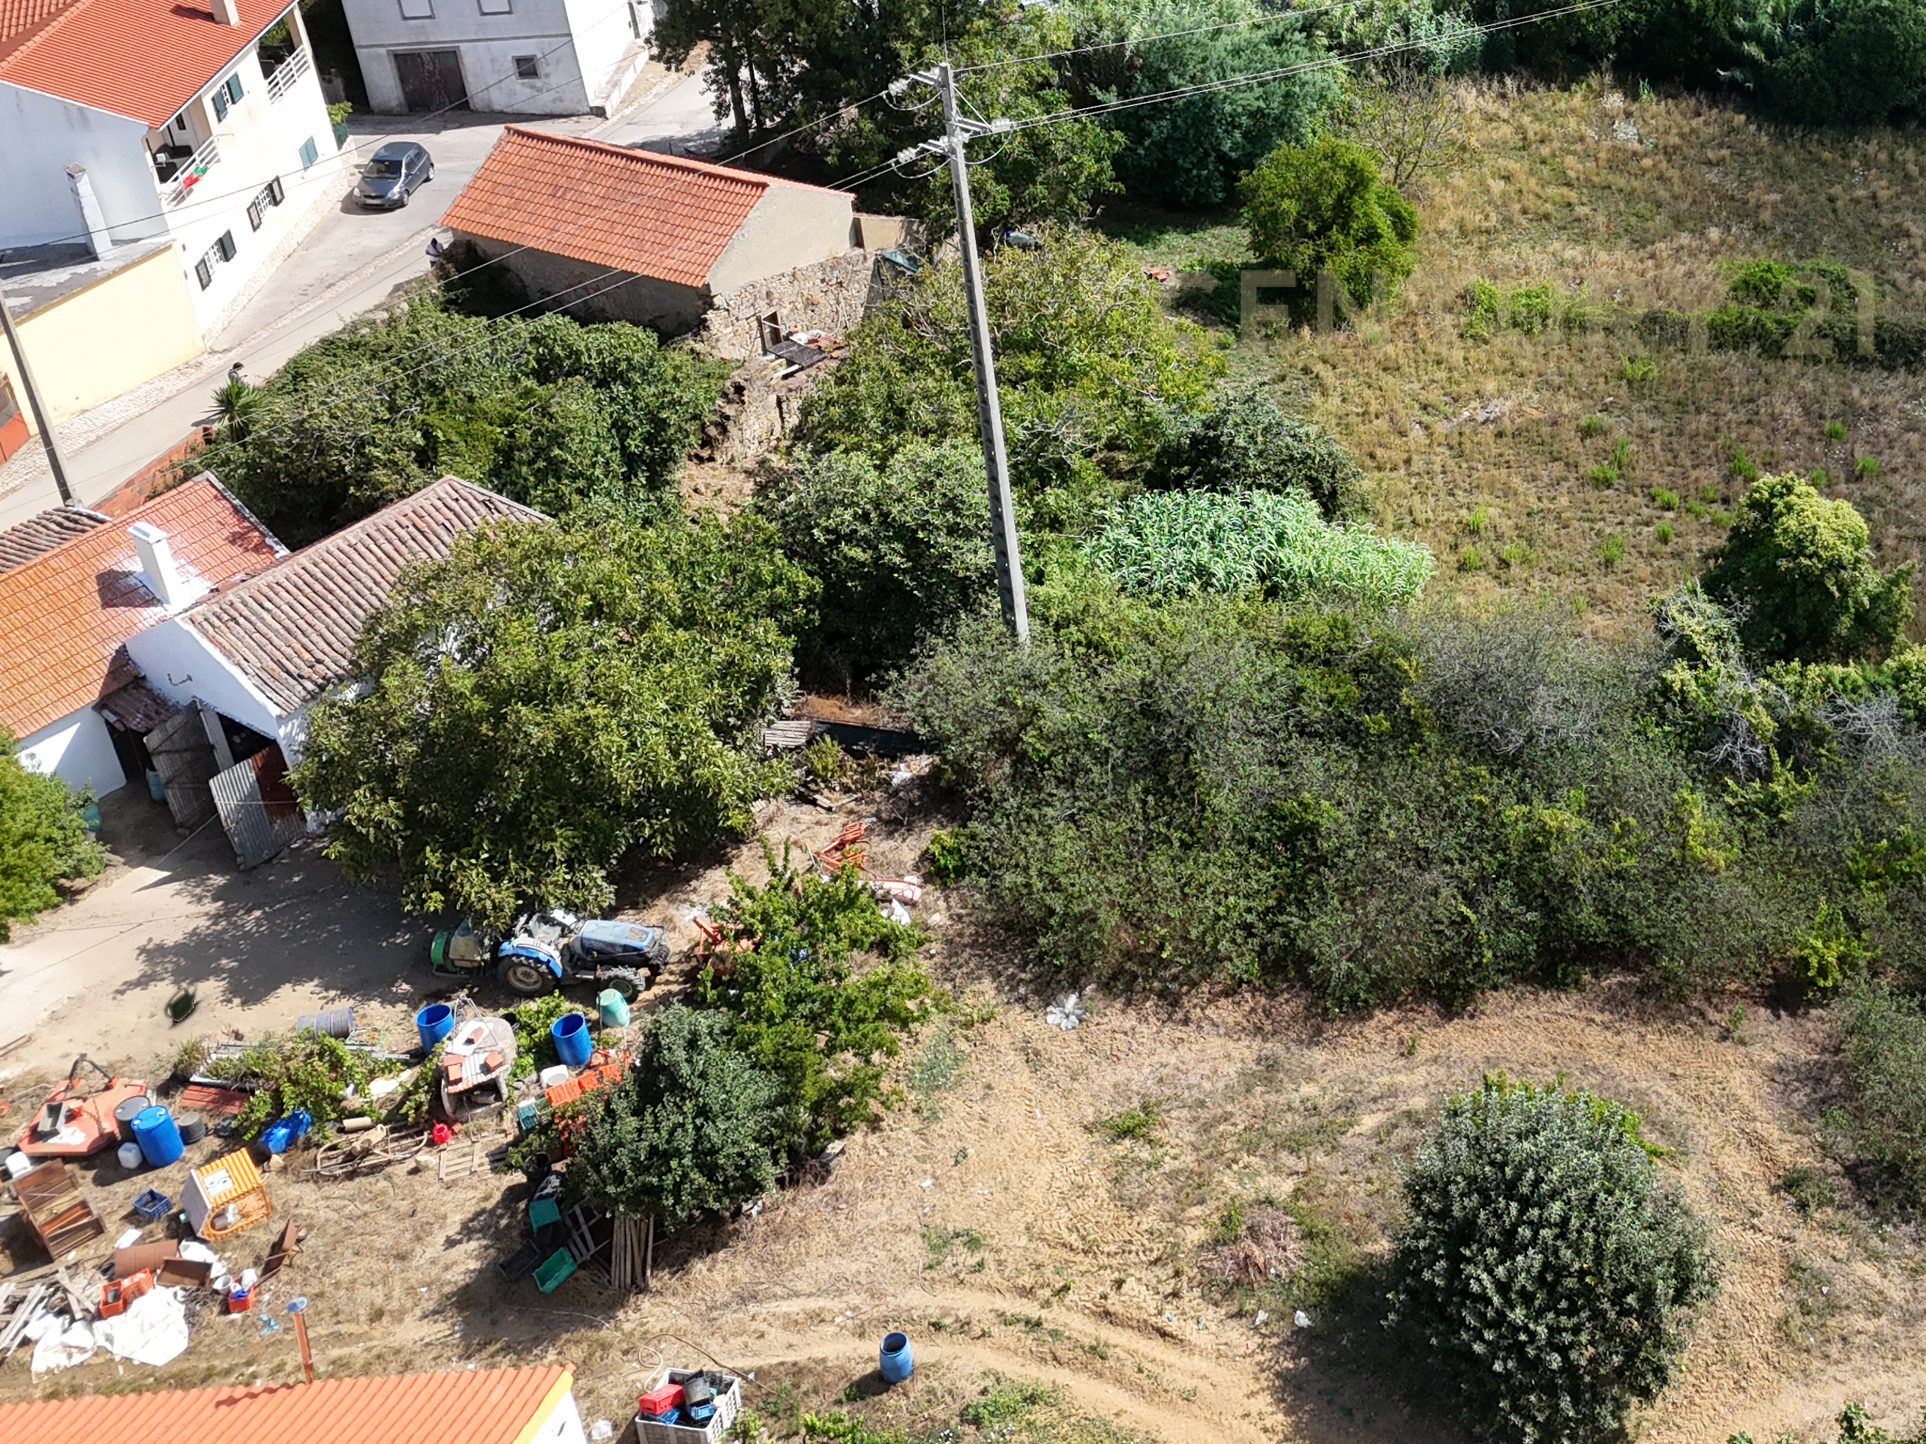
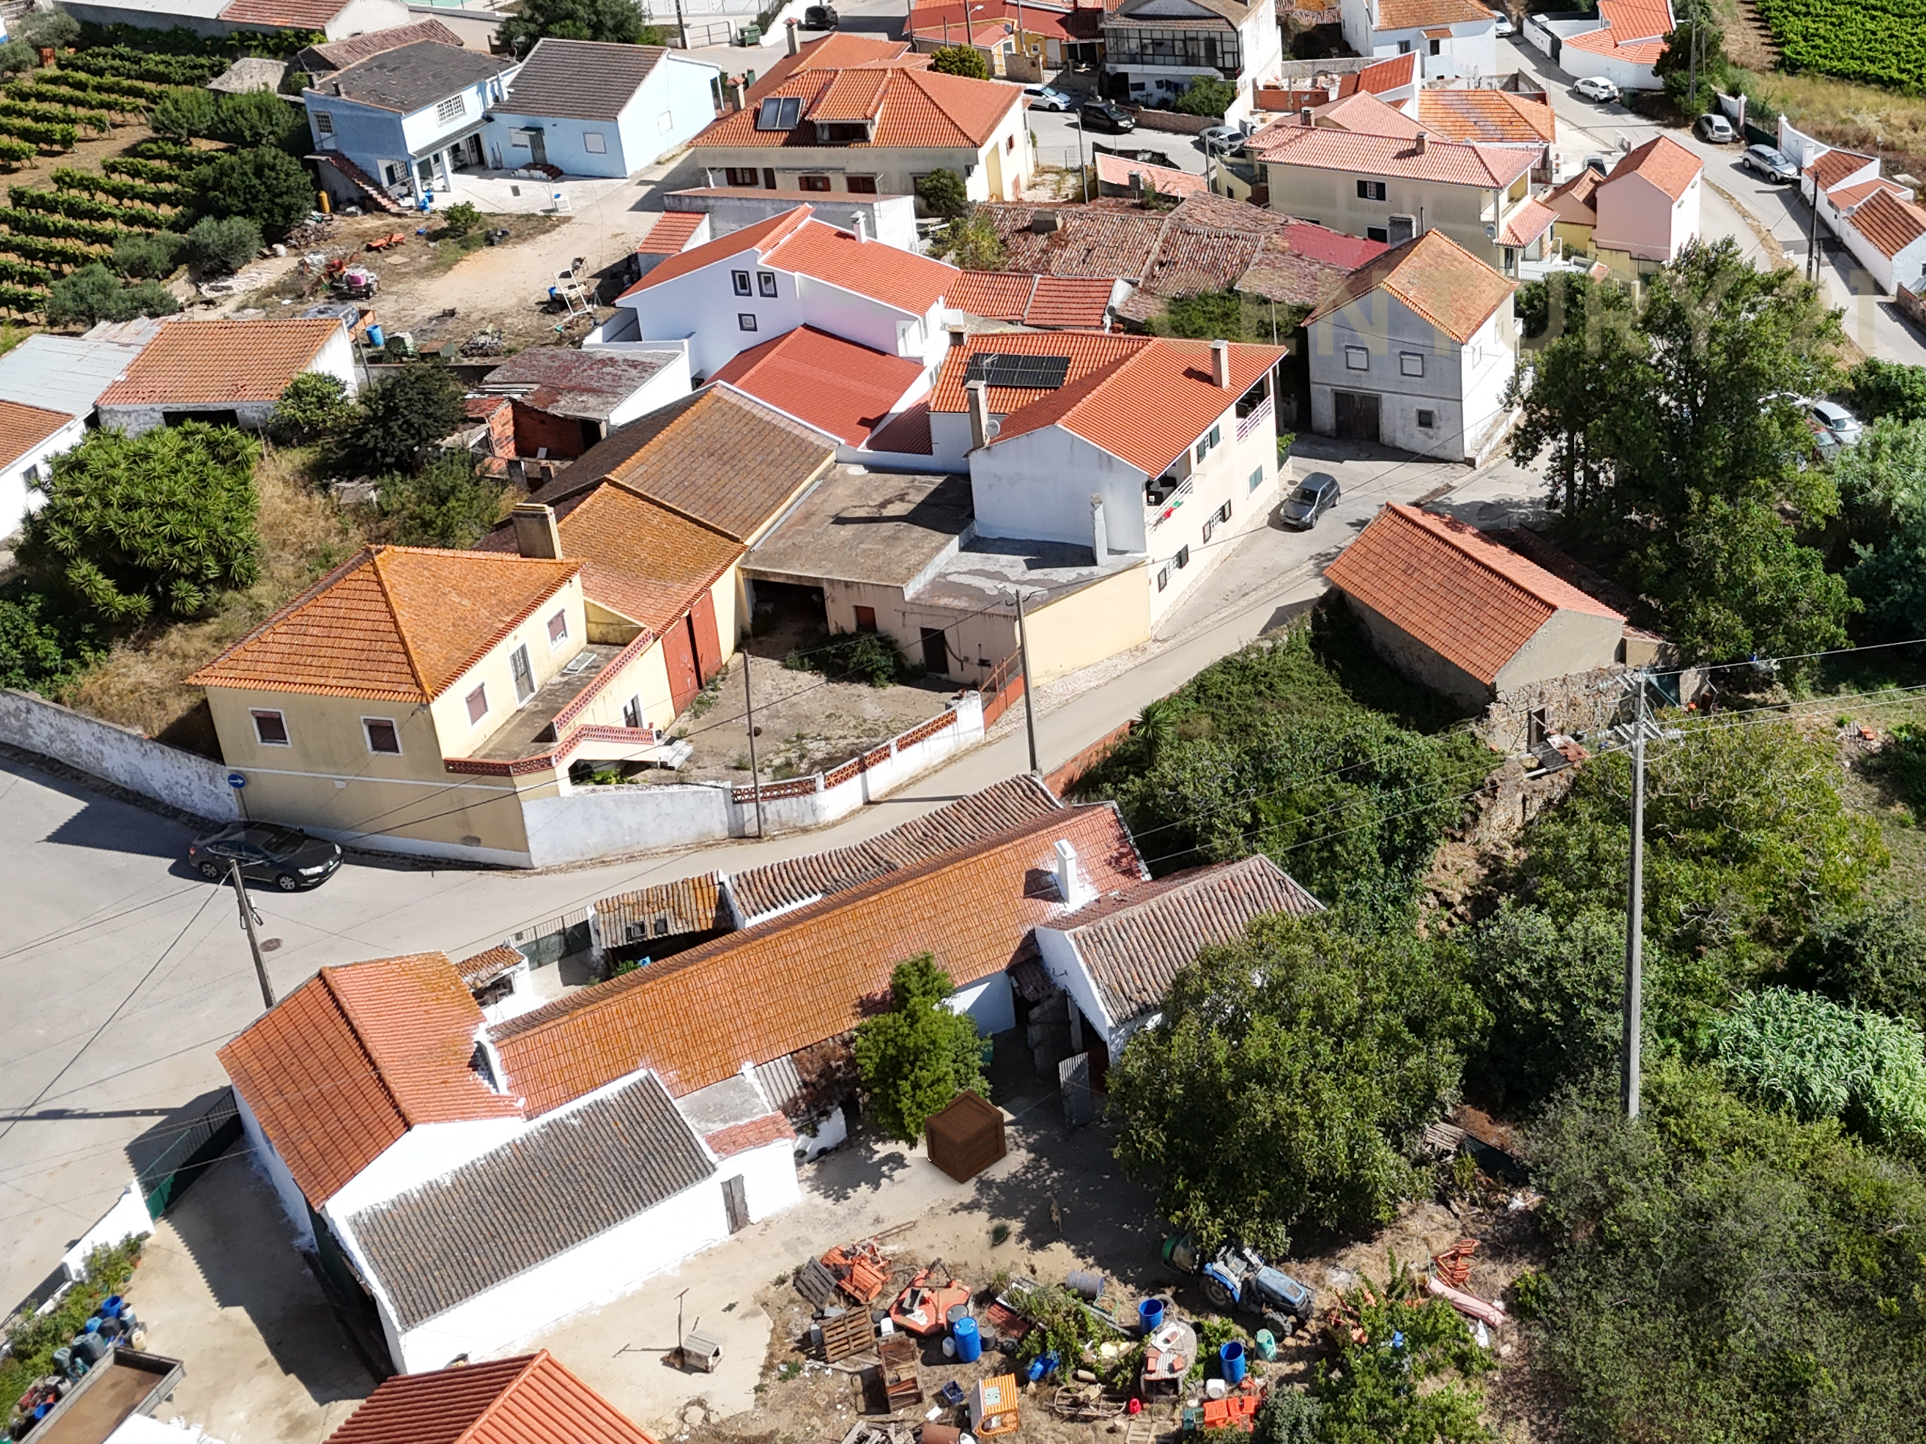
wooden crate: none [11,857,162,978] -> present [924,1089,1007,1184]

